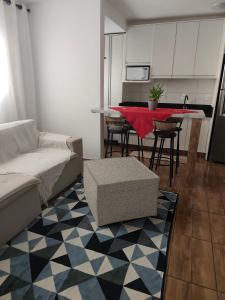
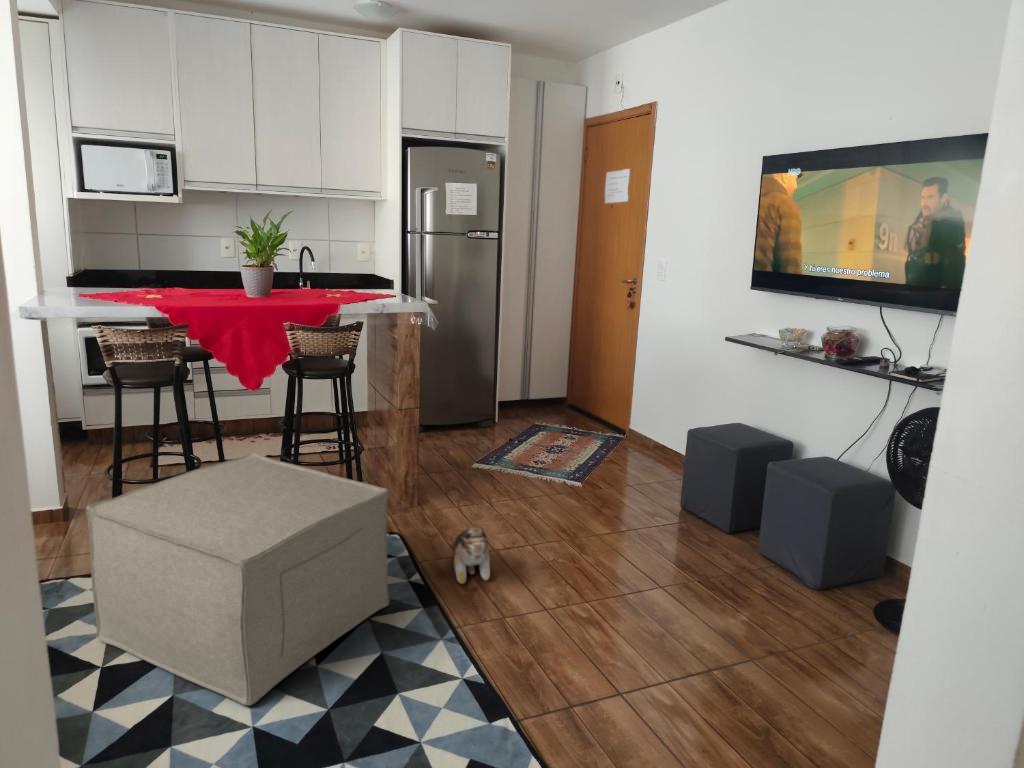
plush toy: none [185,200,202,222] -> present [452,527,491,584]

